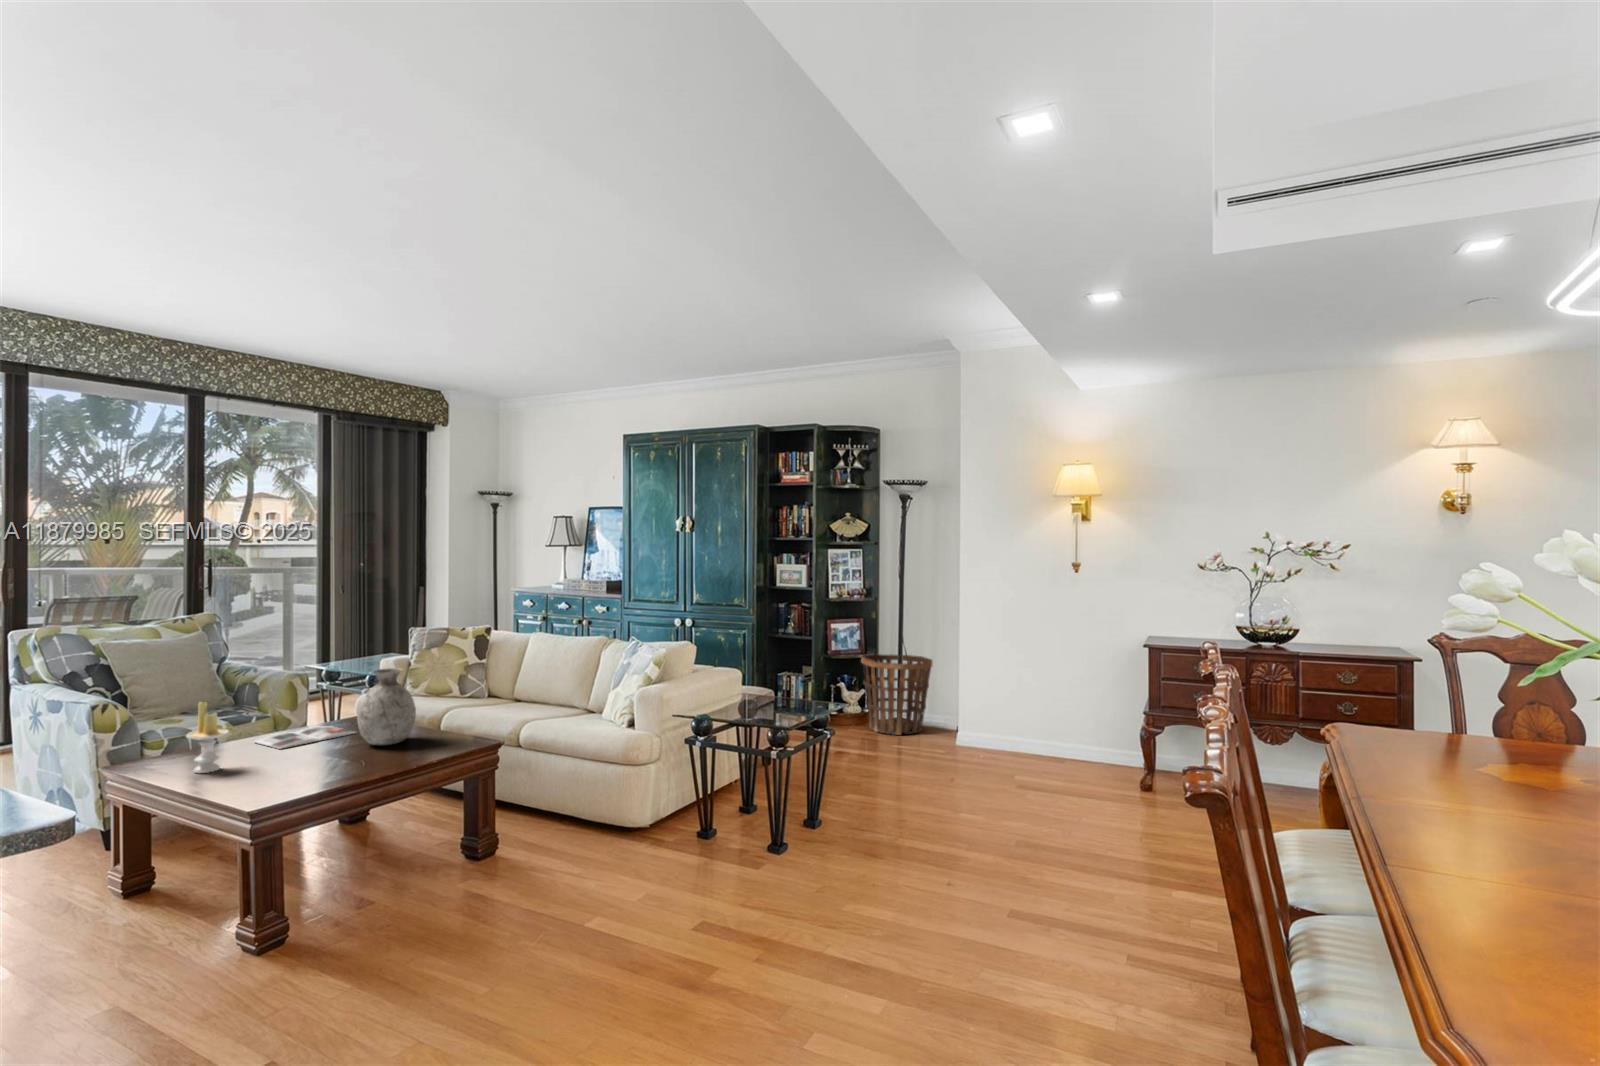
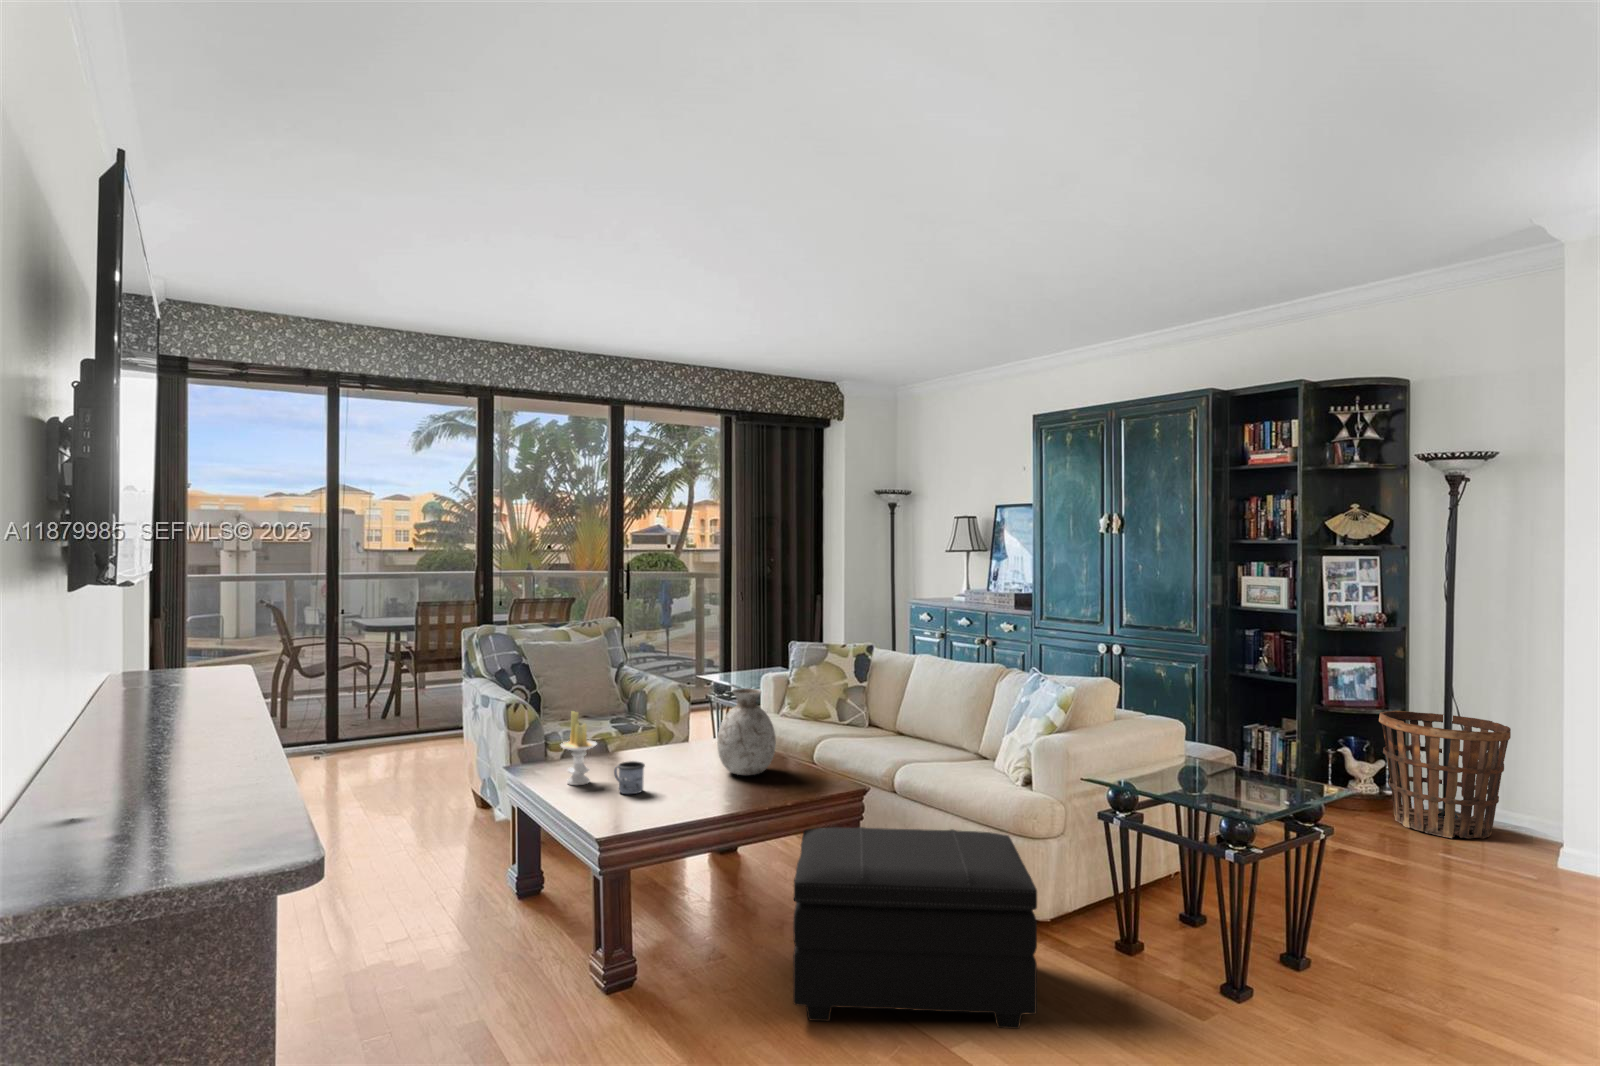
magazine: present [255,726,356,749] -> none [628,745,723,766]
mug: none [252,743,287,773] -> present [614,761,645,794]
footstool: none [450,762,648,929] -> present [793,827,1037,1029]

